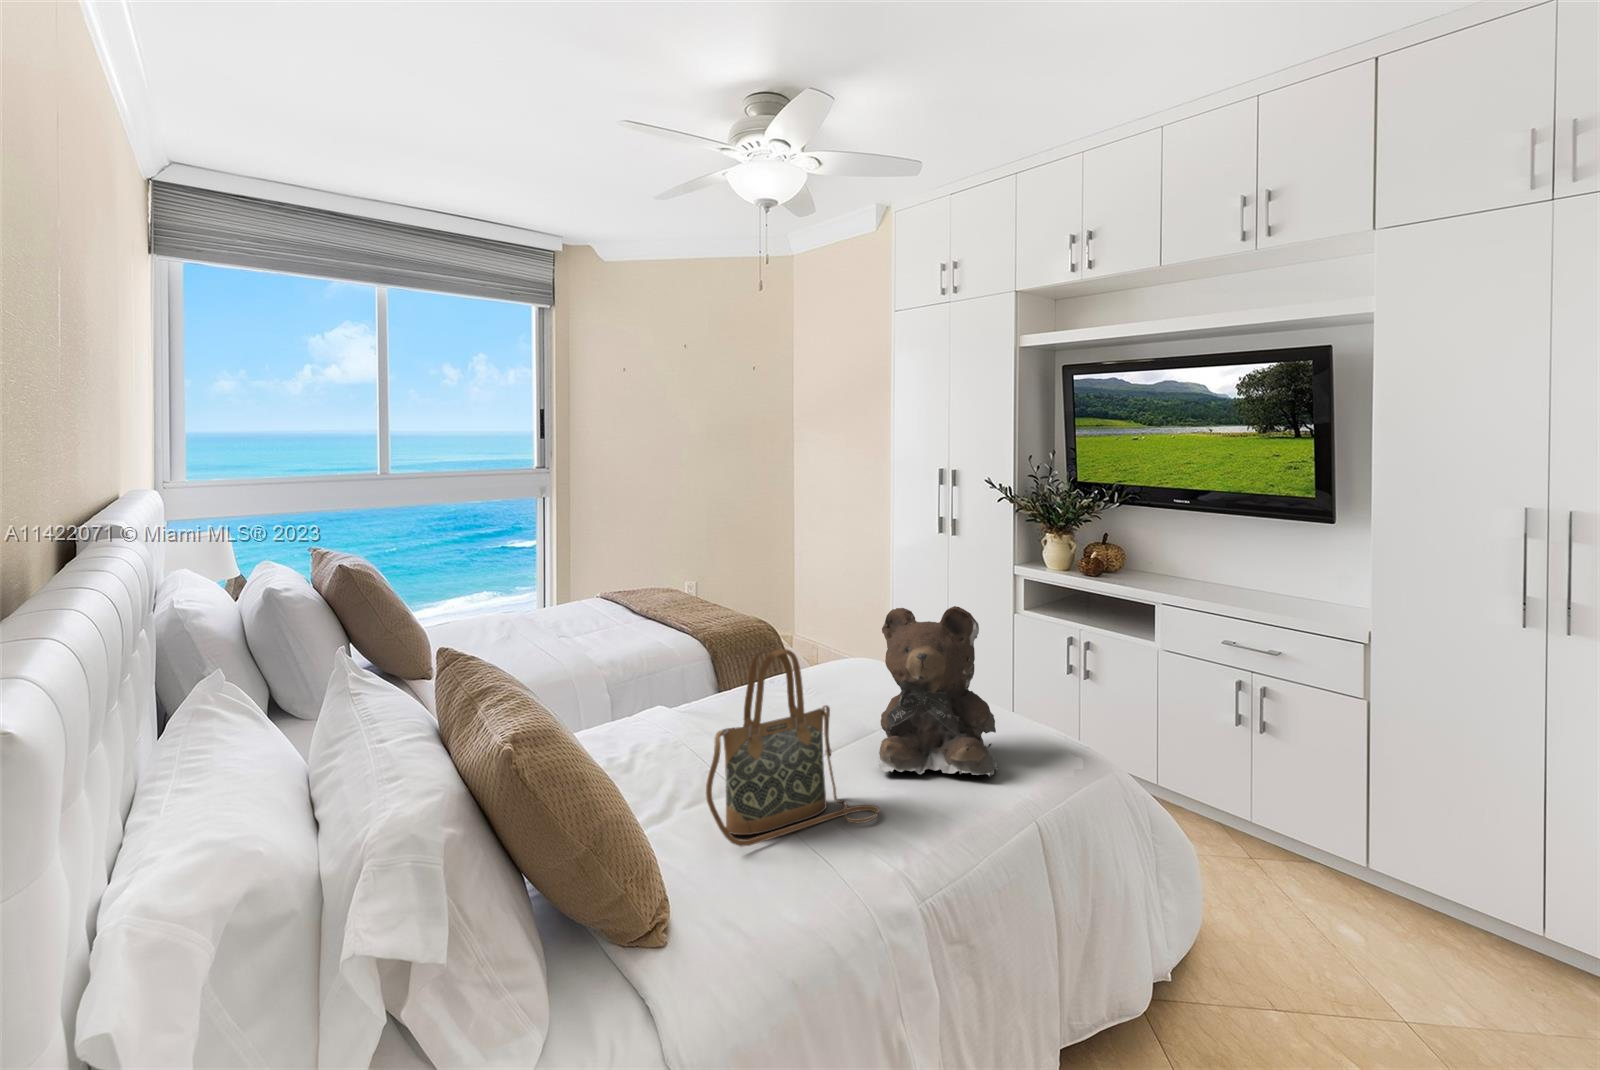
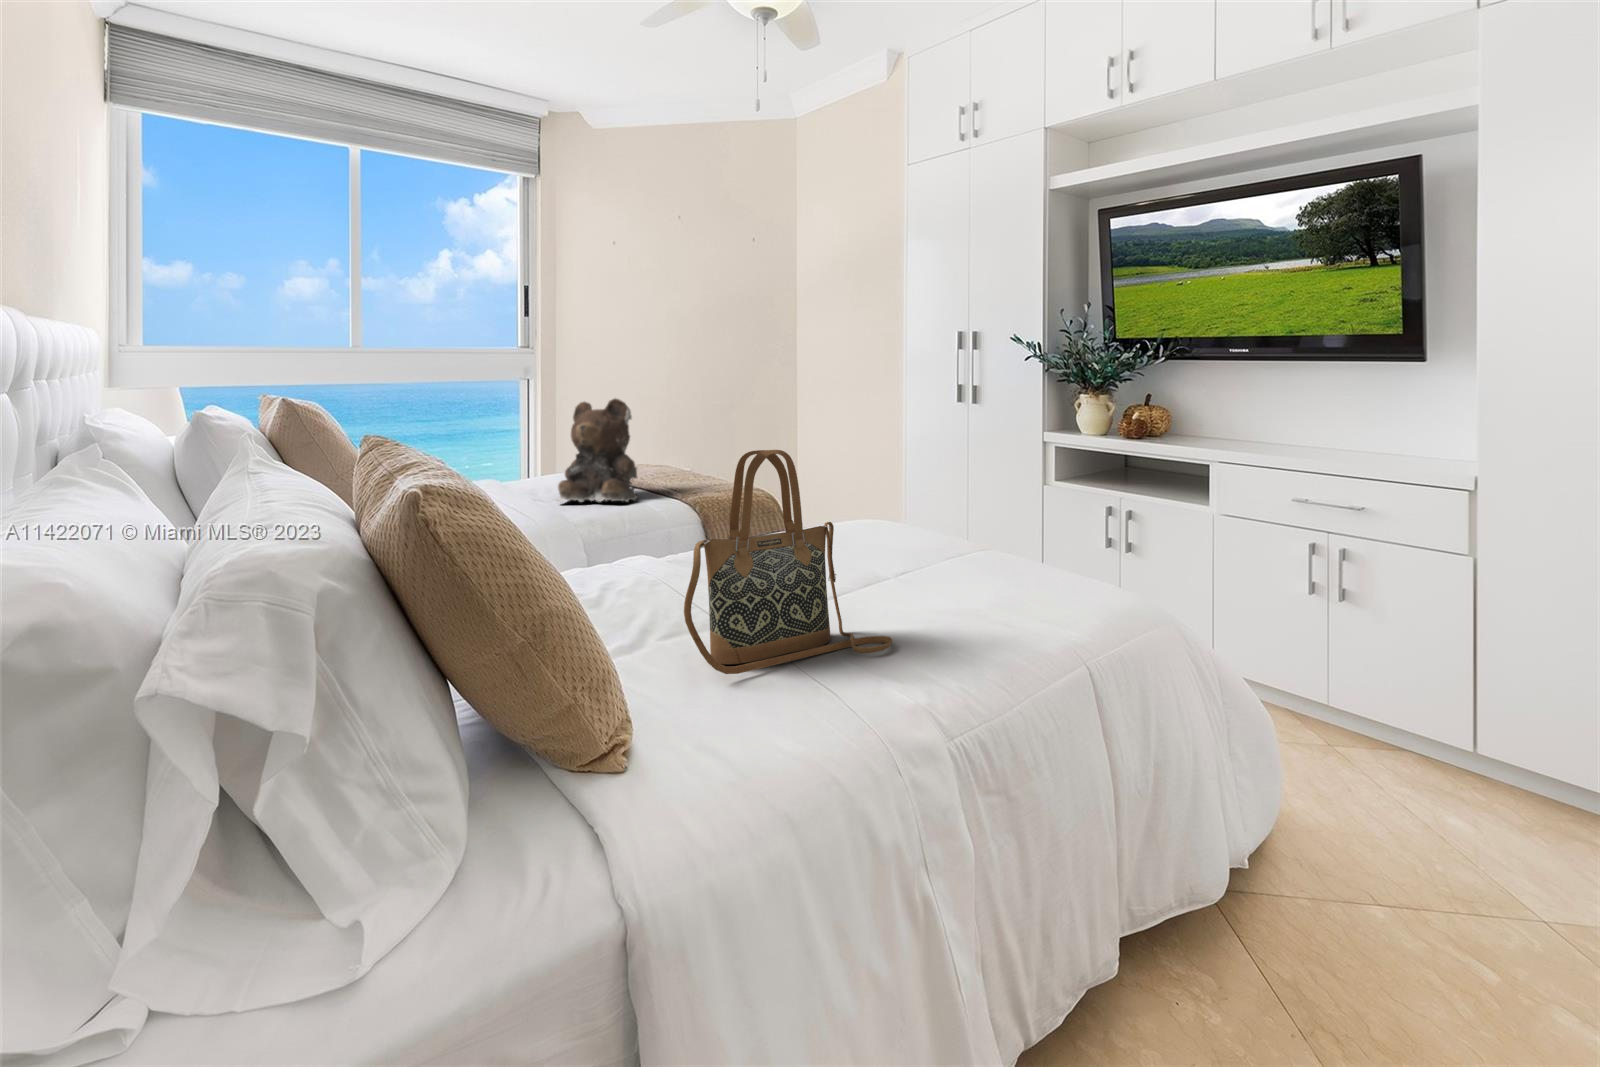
teddy bear: present [879,606,998,776] -> present [558,399,637,502]

